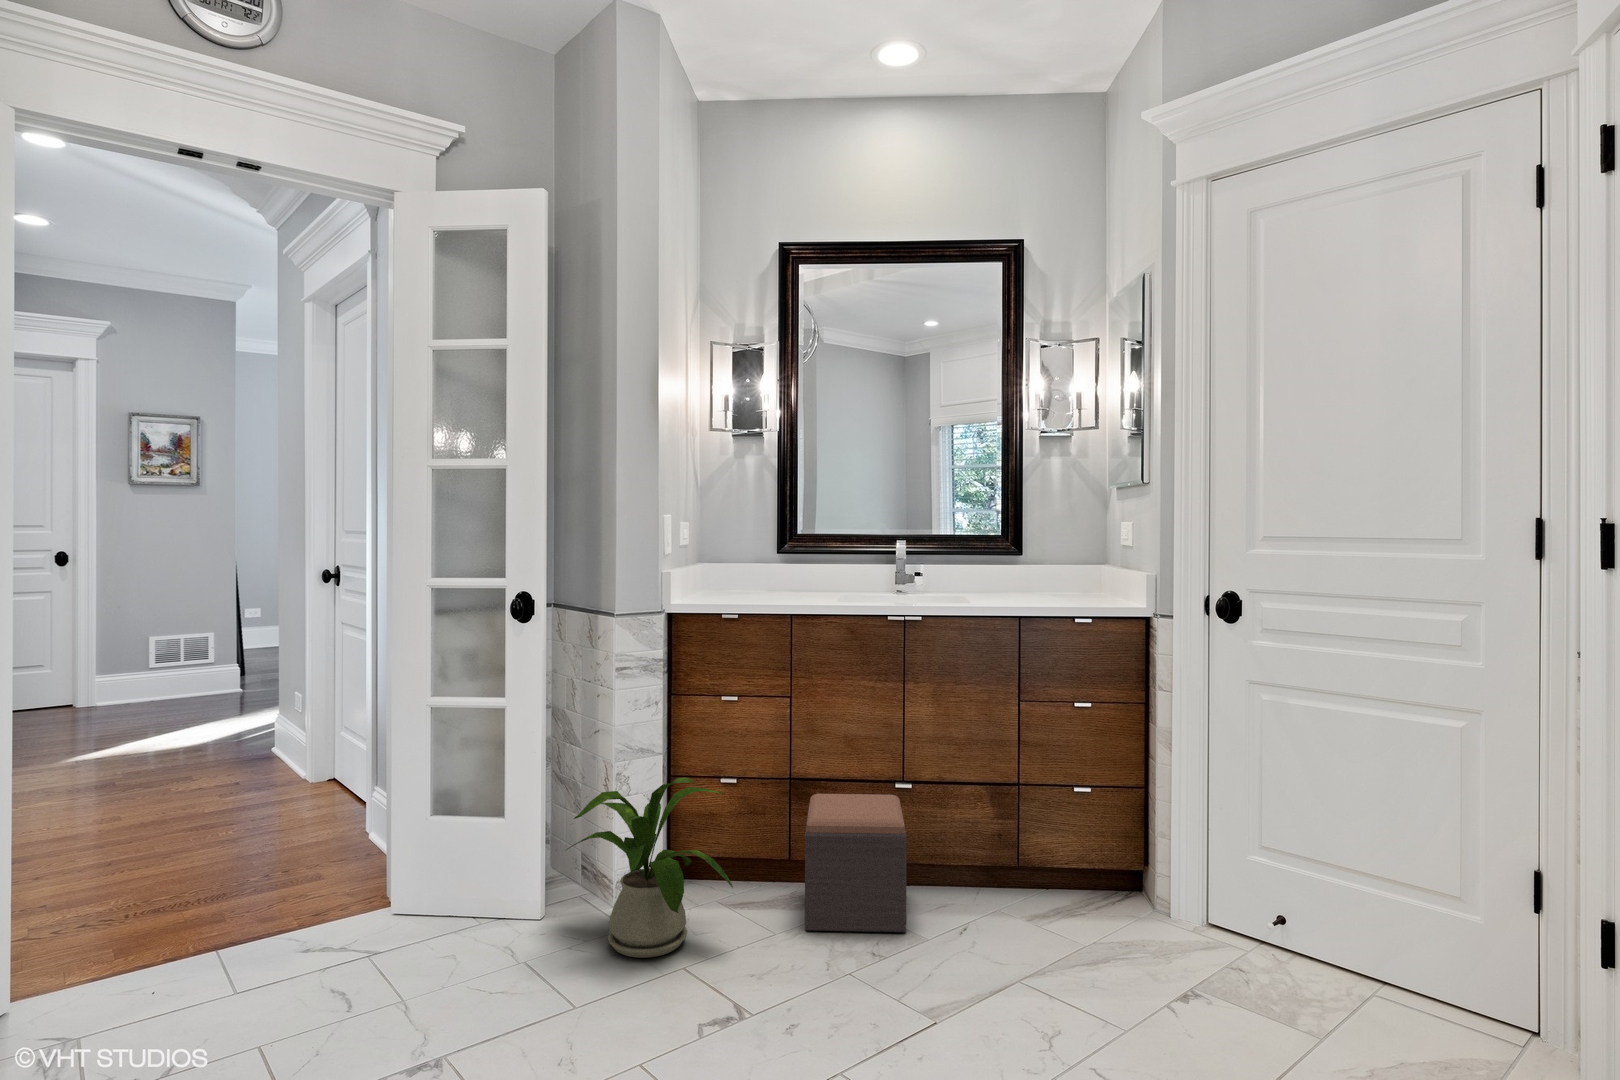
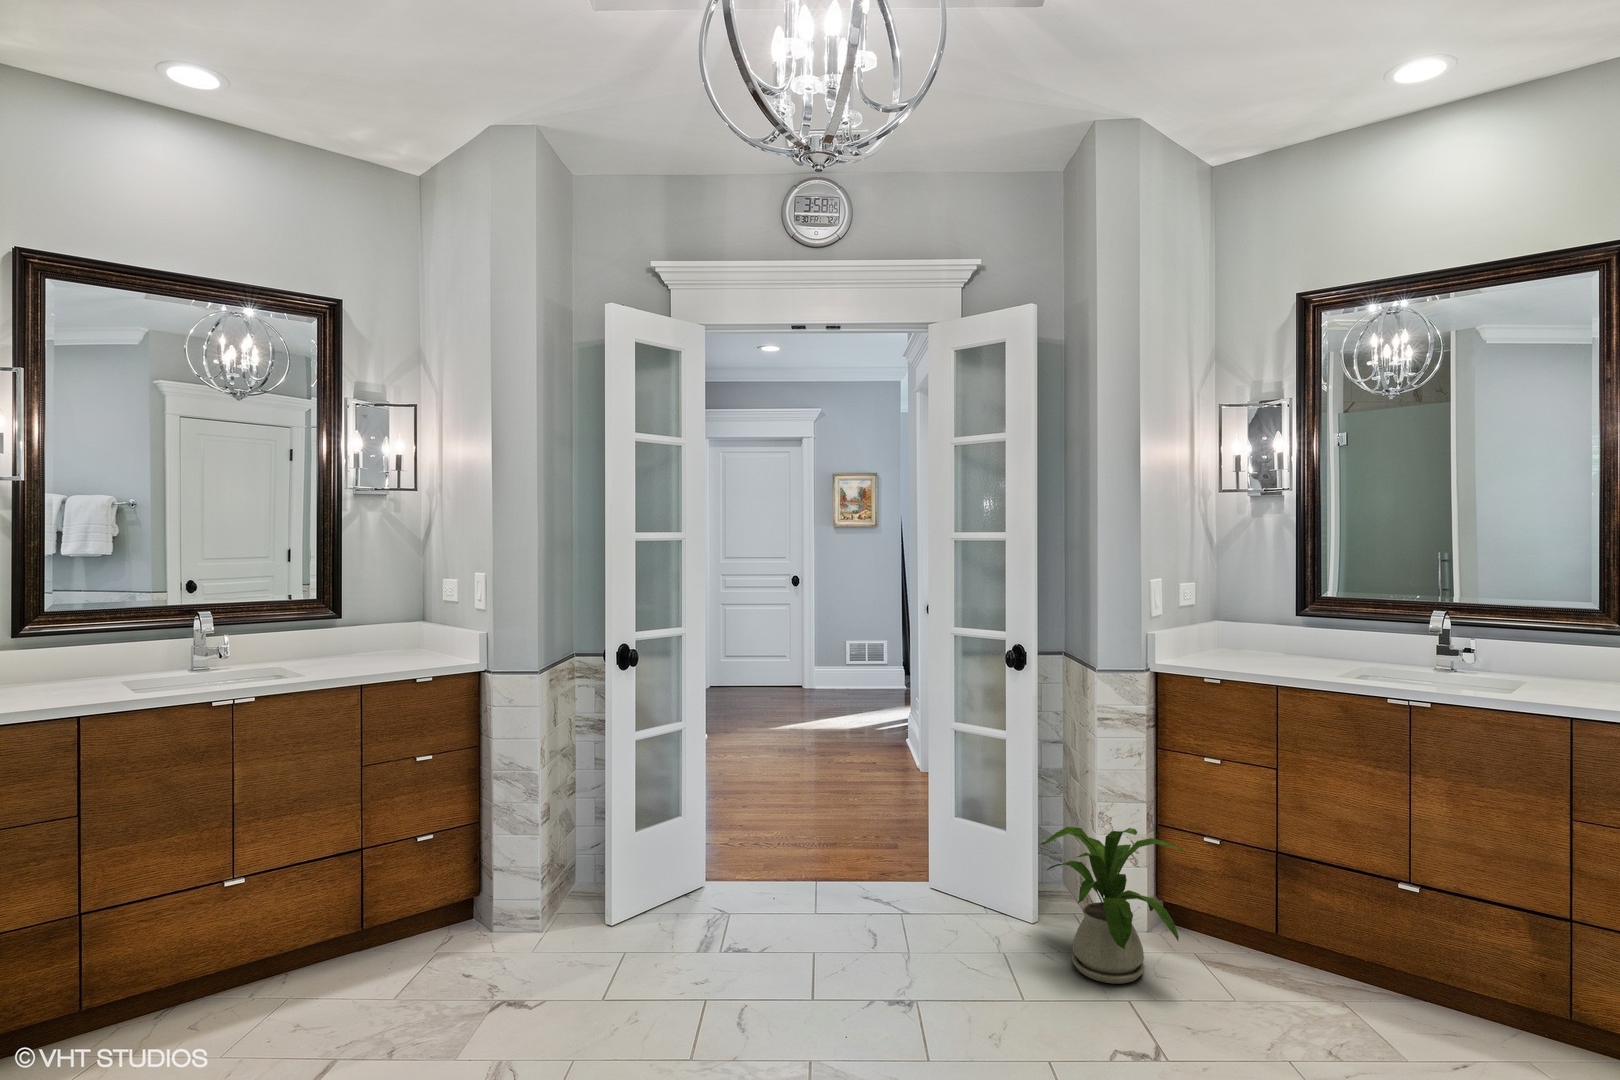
footstool: present [805,794,907,932] -> none [1266,873,1406,1043]

